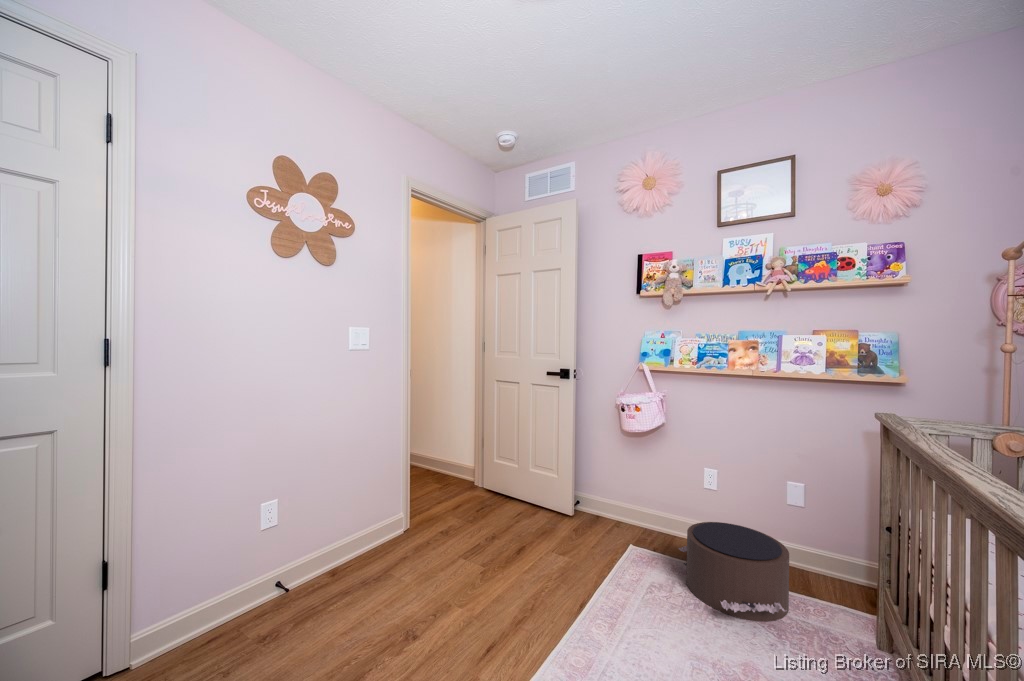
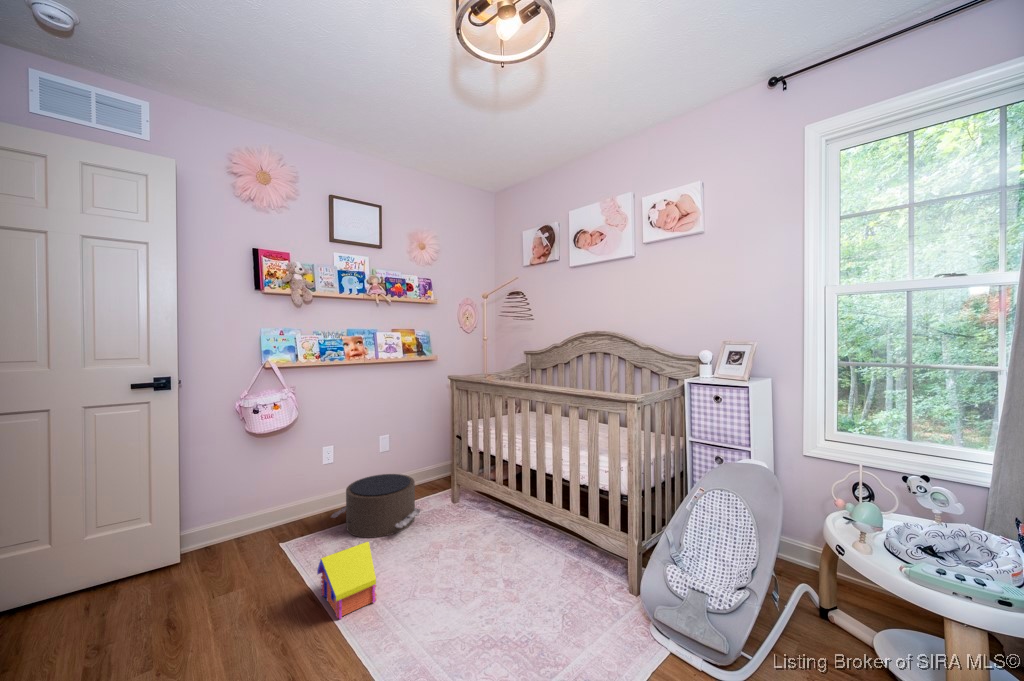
toy house: none [563,564,627,655] -> present [317,542,376,619]

